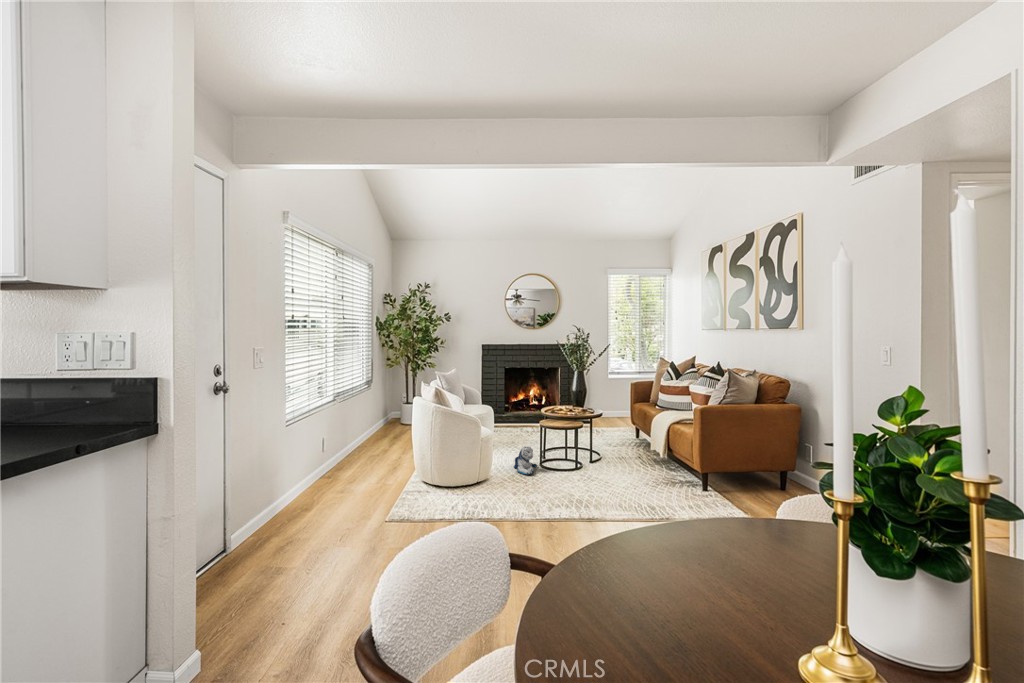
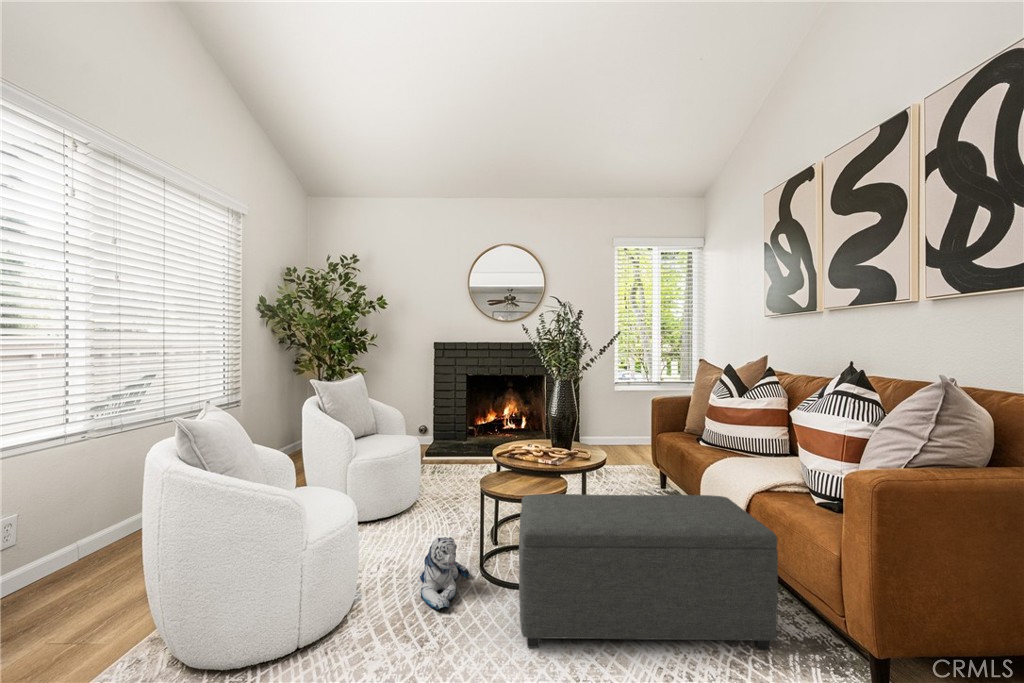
ottoman: none [563,425,671,483] -> present [519,494,778,650]

